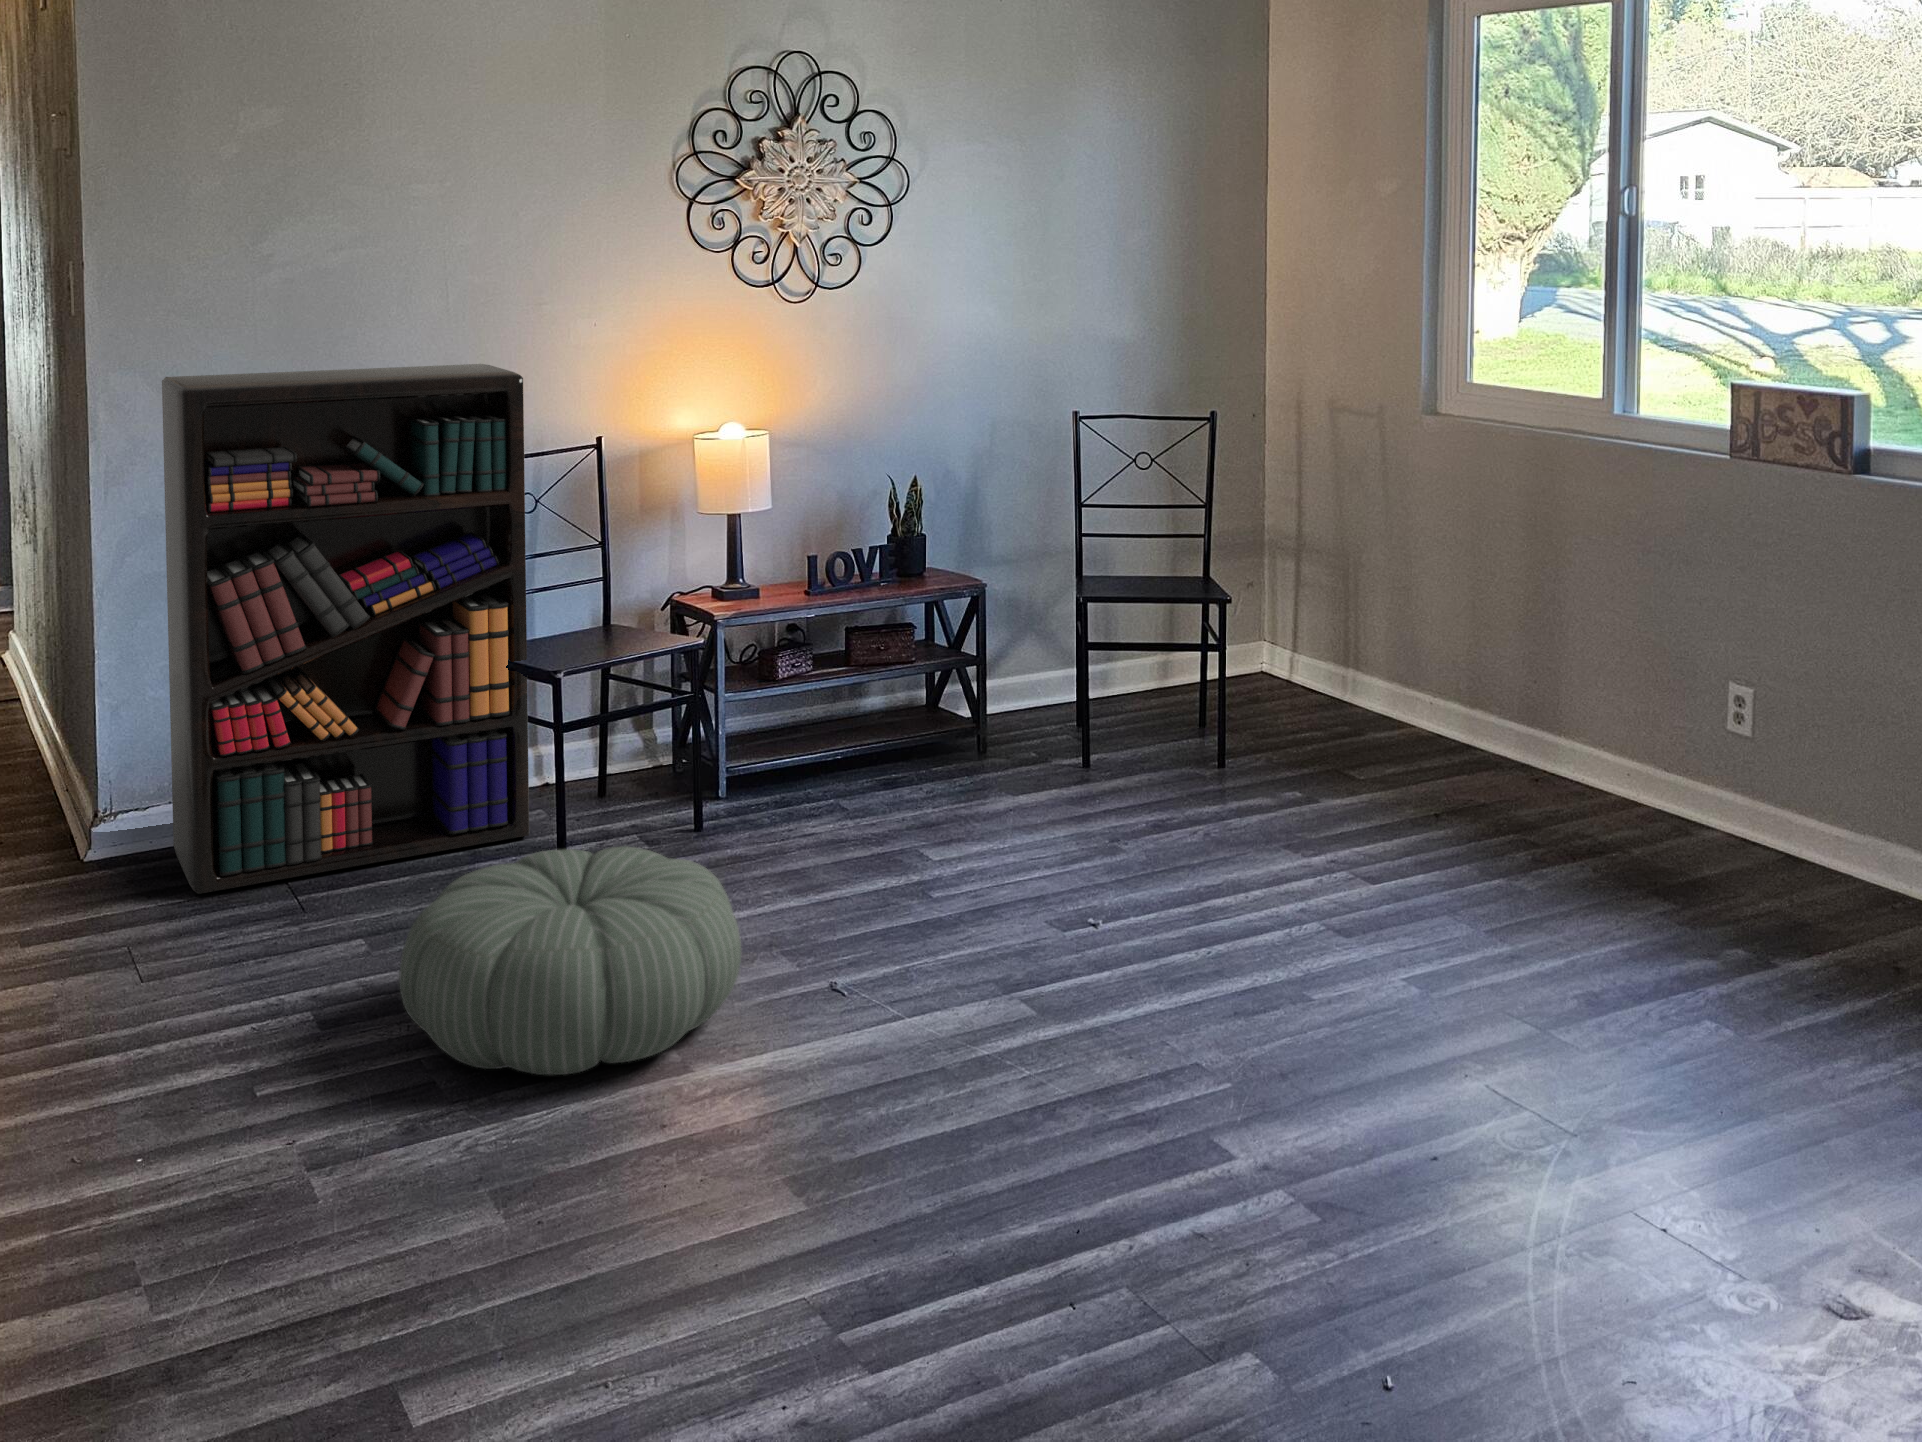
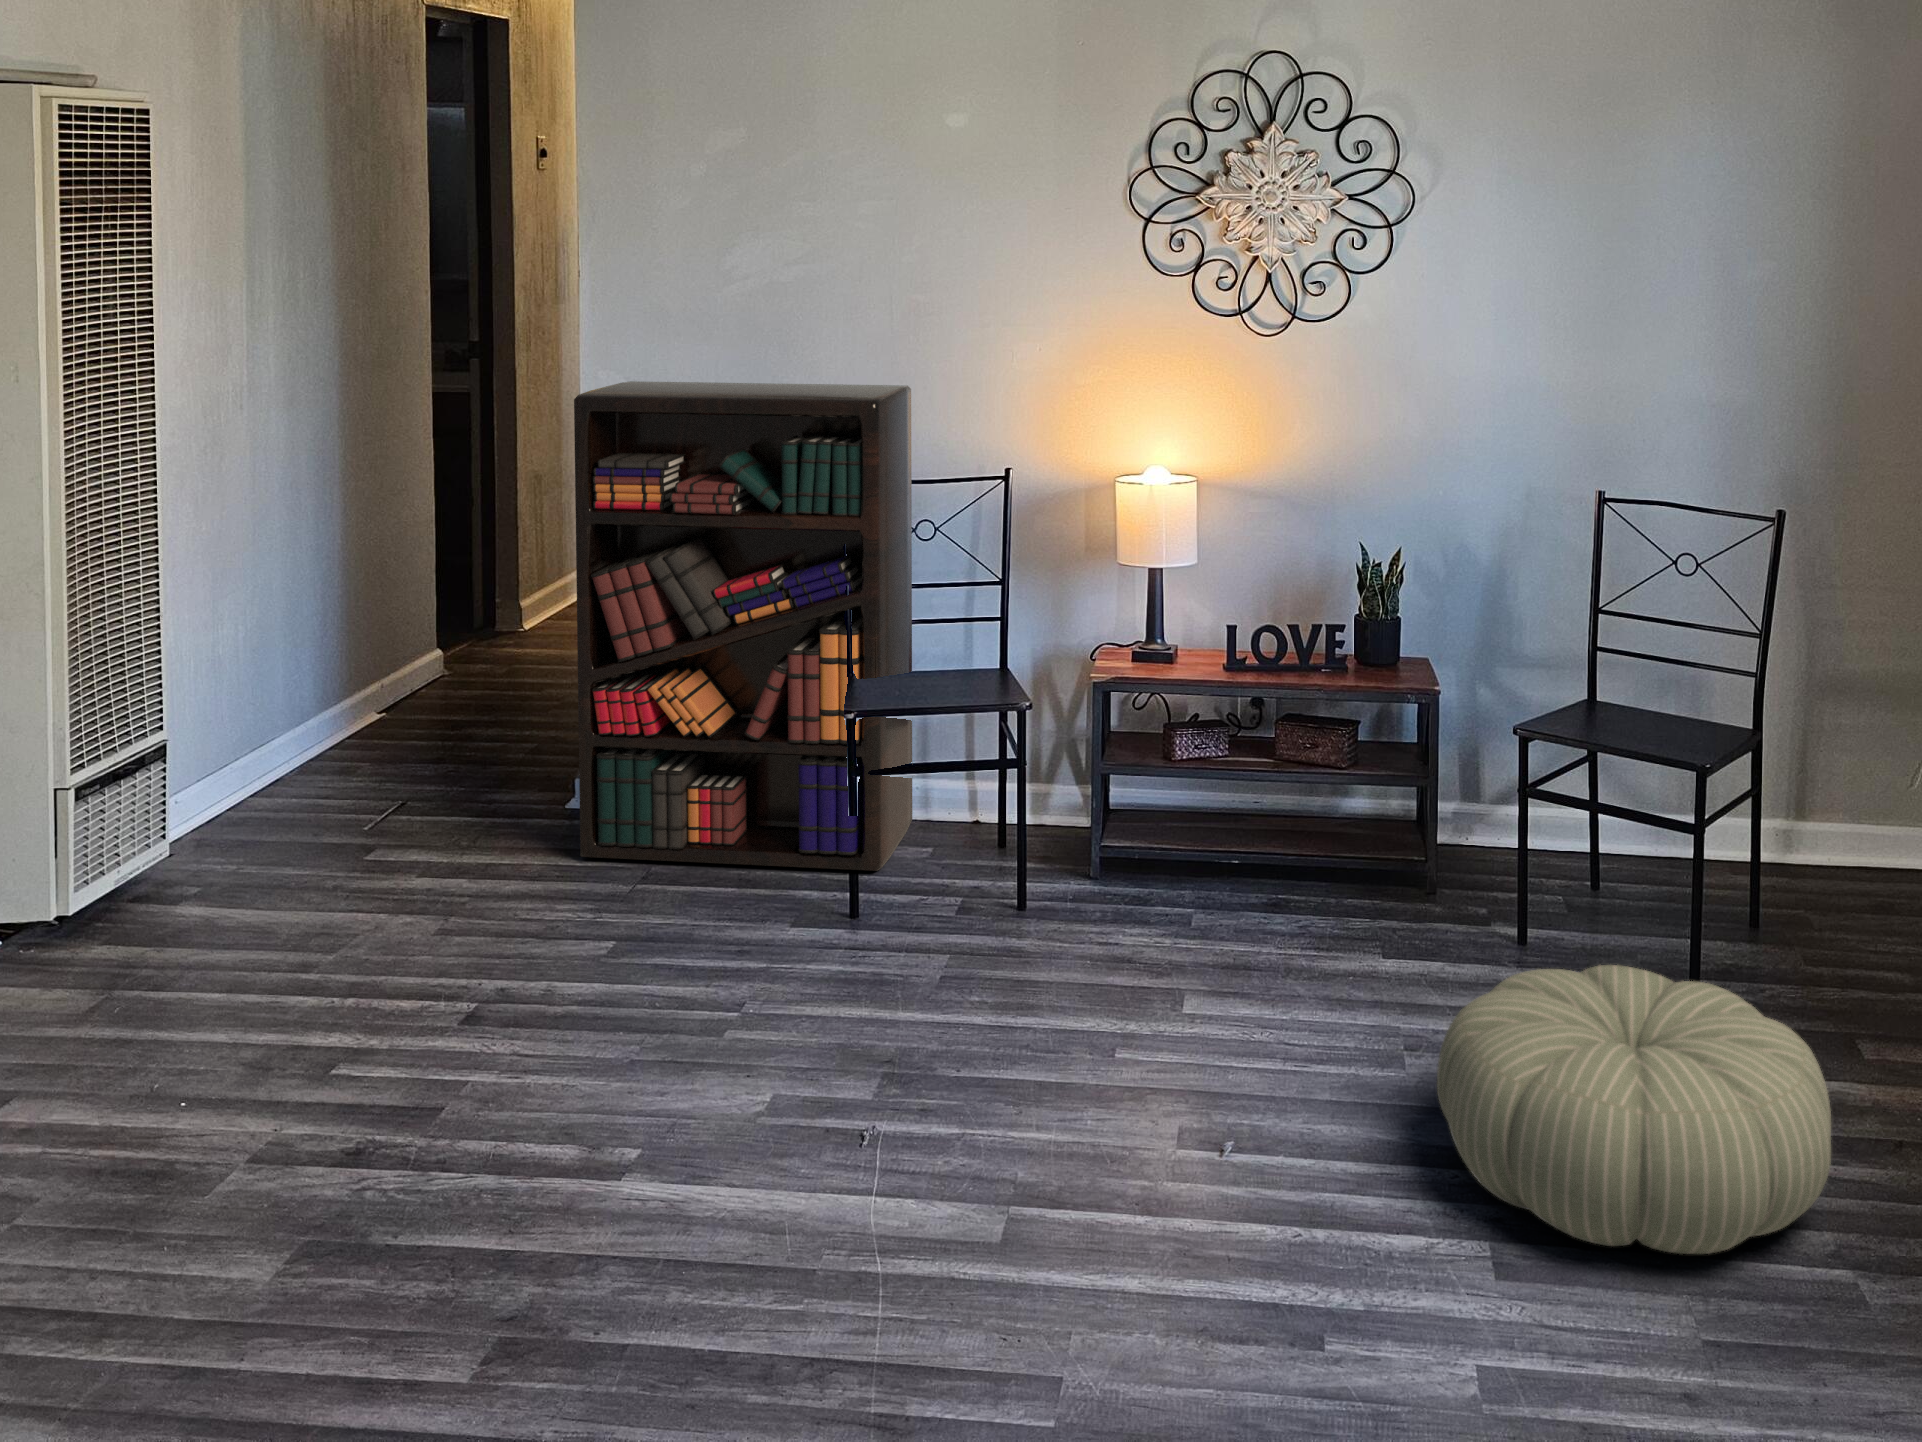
pouf: present [399,846,741,1075] -> present [1437,965,1831,1254]

